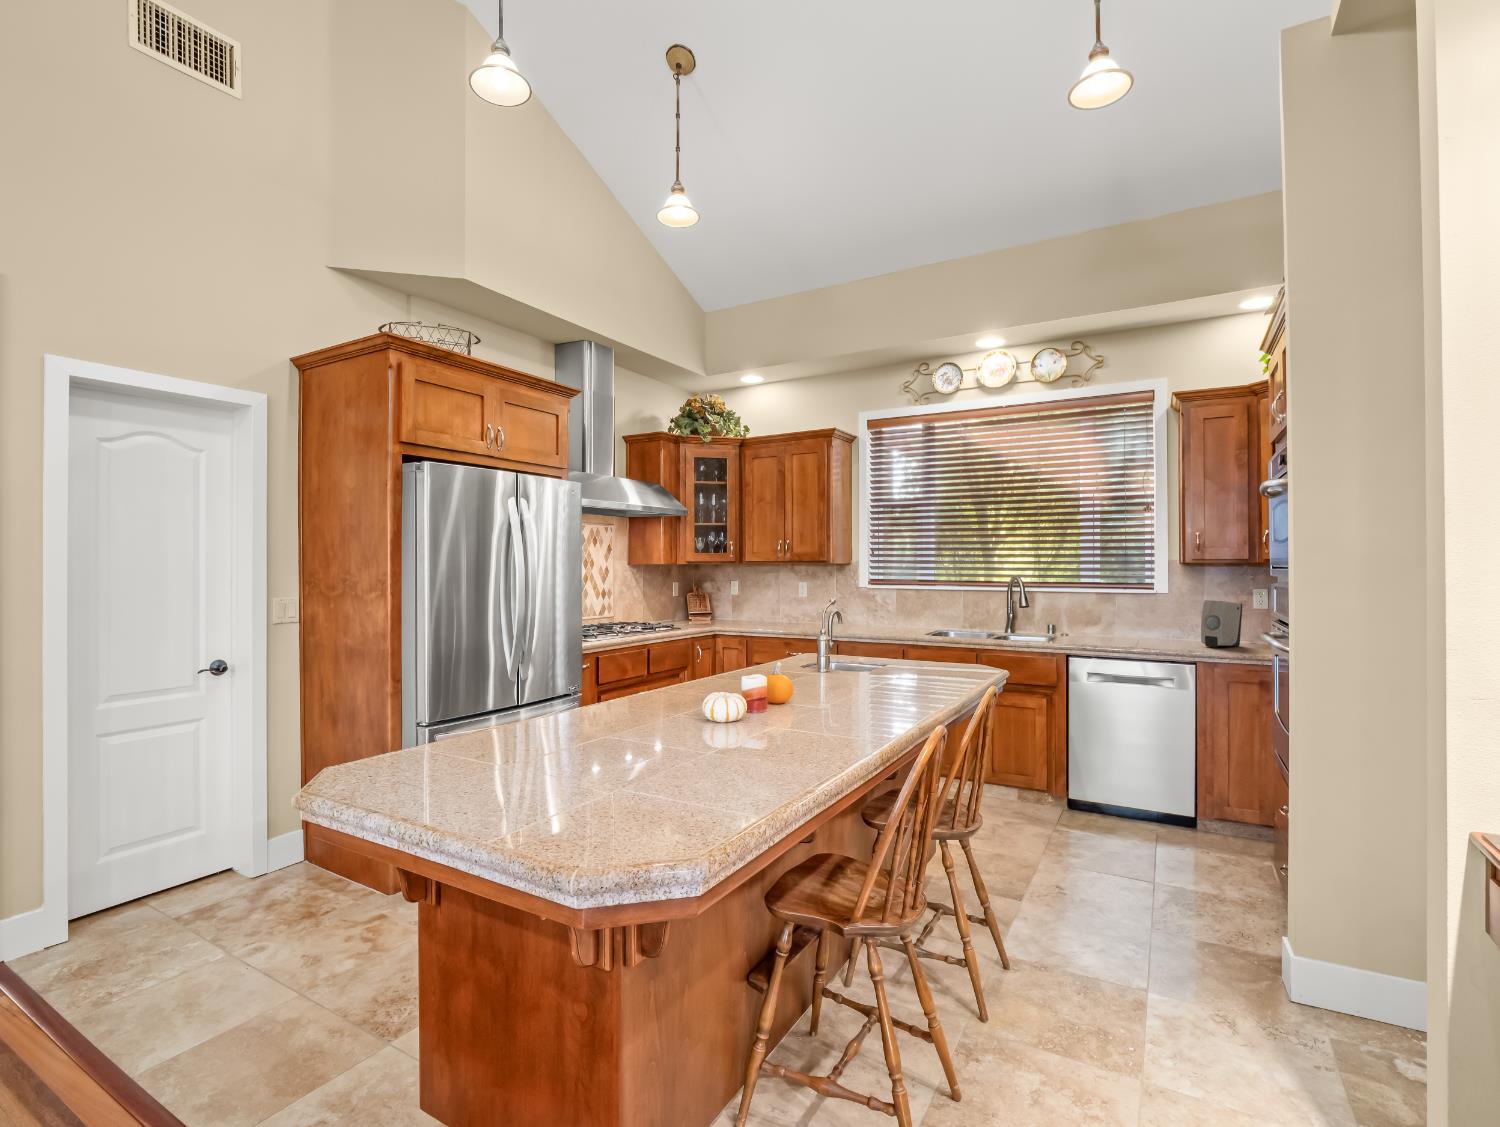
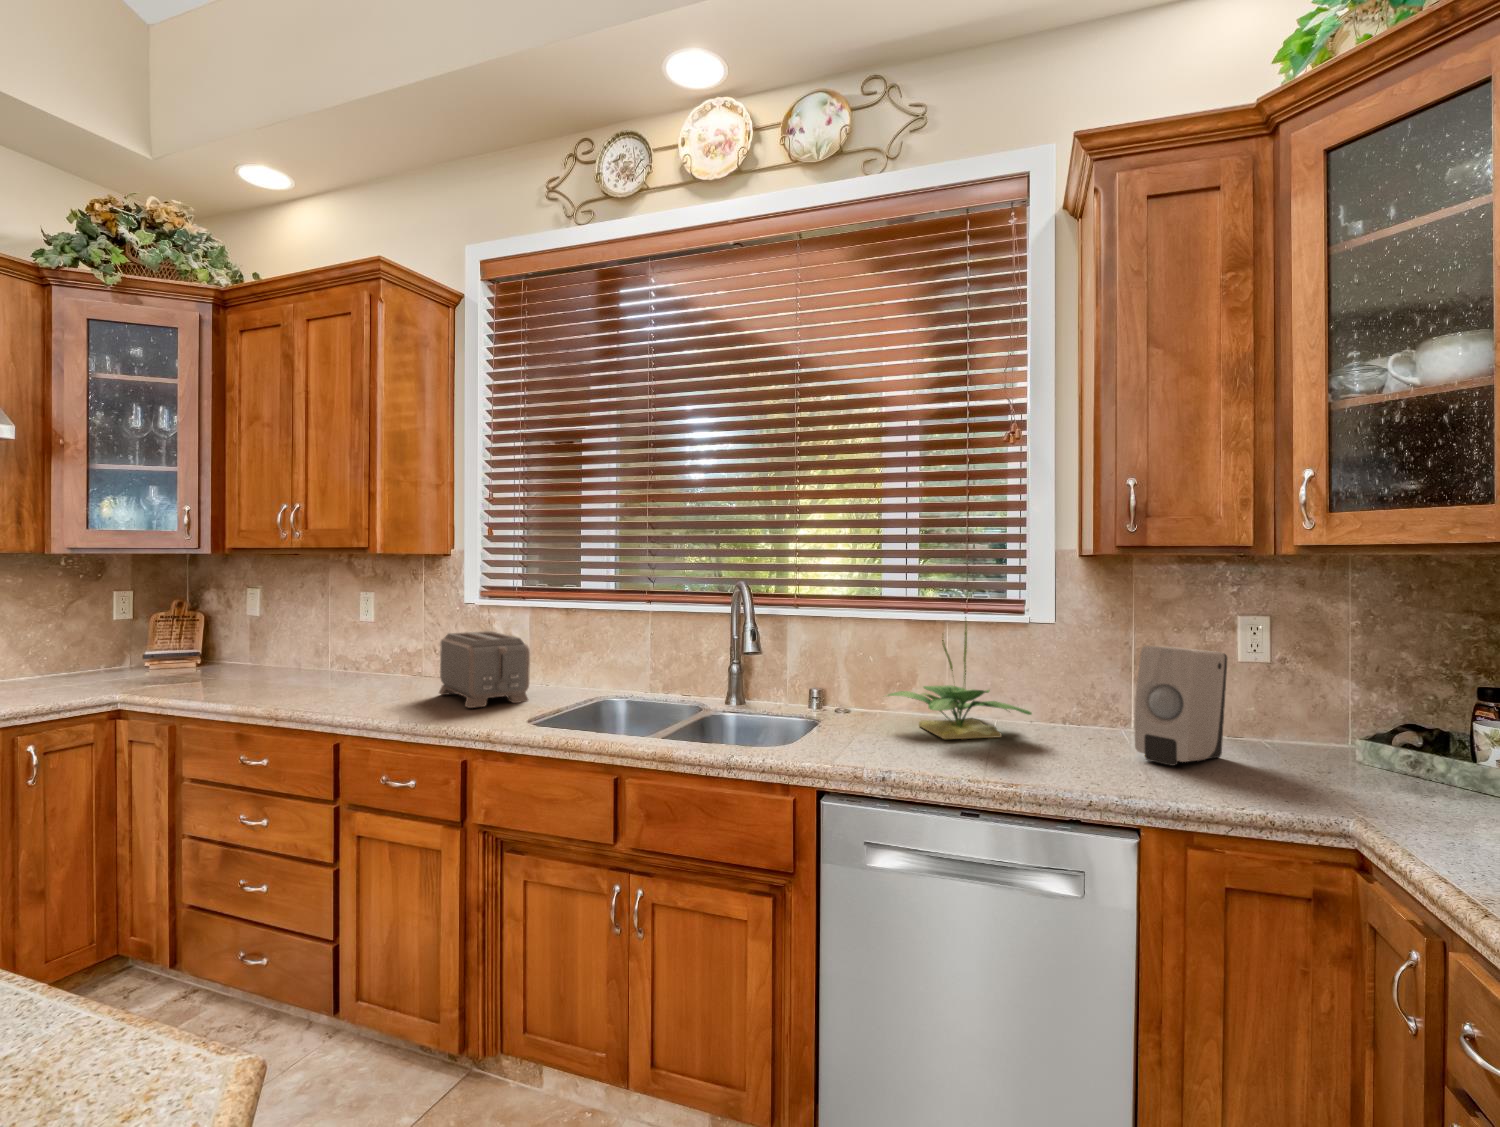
potted plant: none [1087,590,1157,642] -> present [887,617,1032,739]
toaster: none [855,601,905,634] -> present [439,631,530,708]

